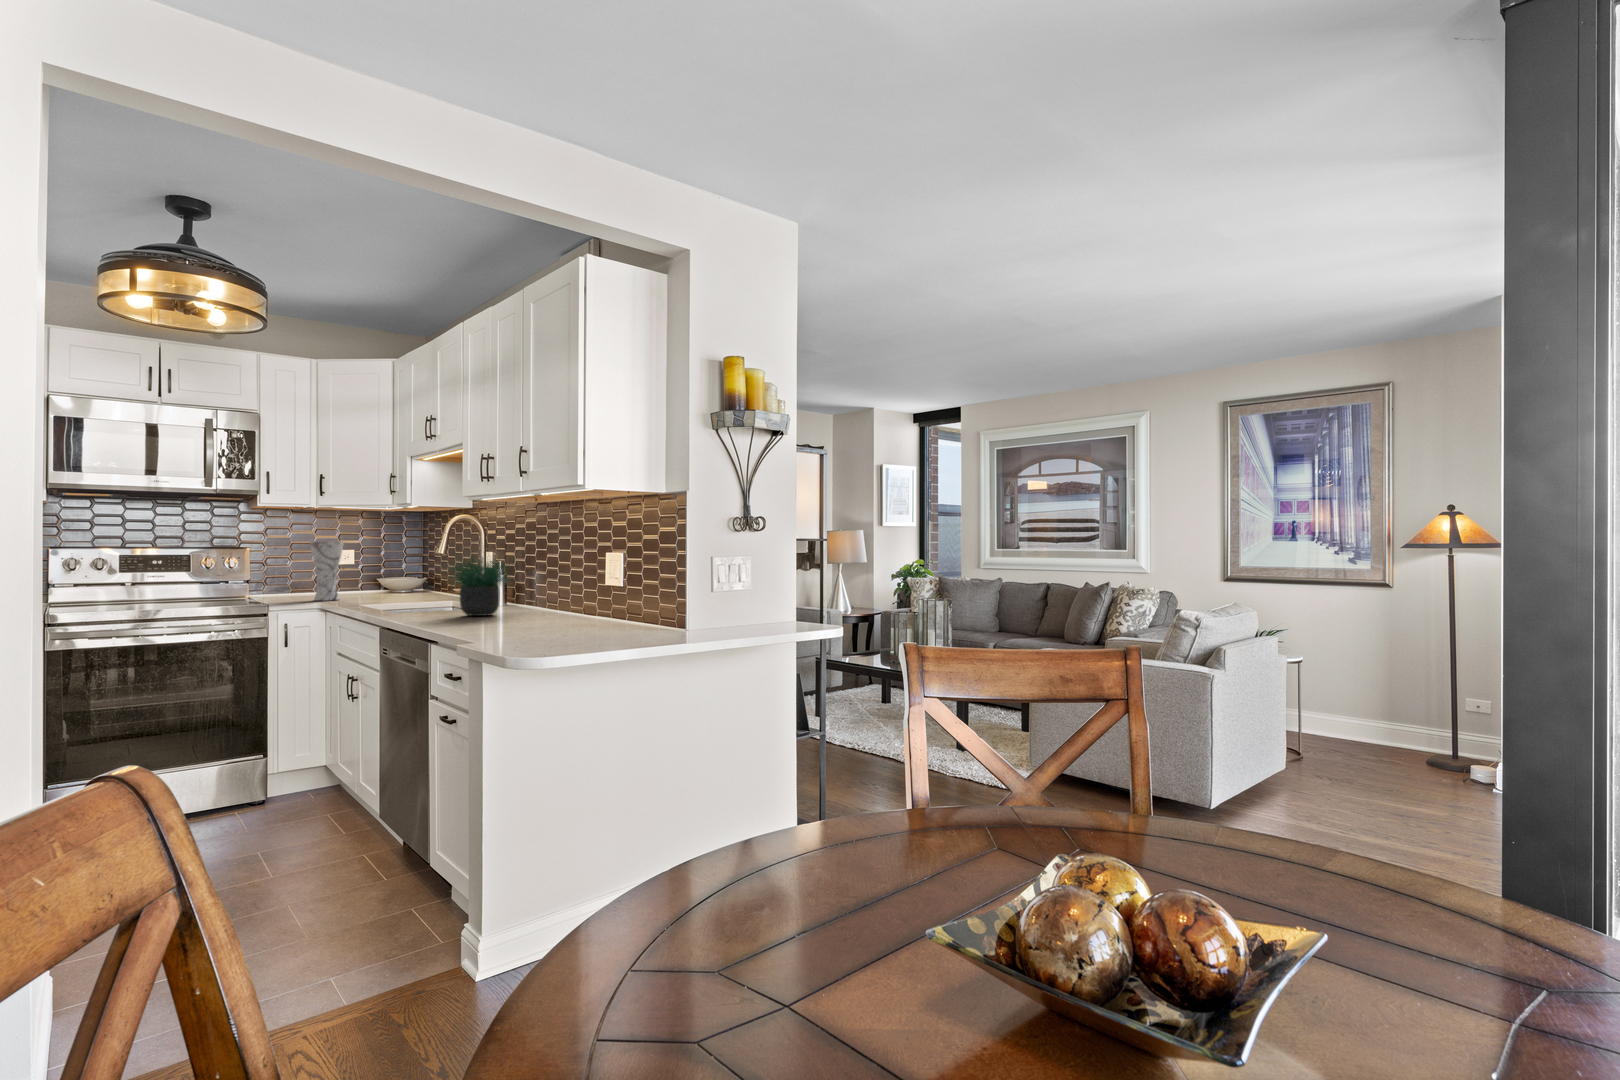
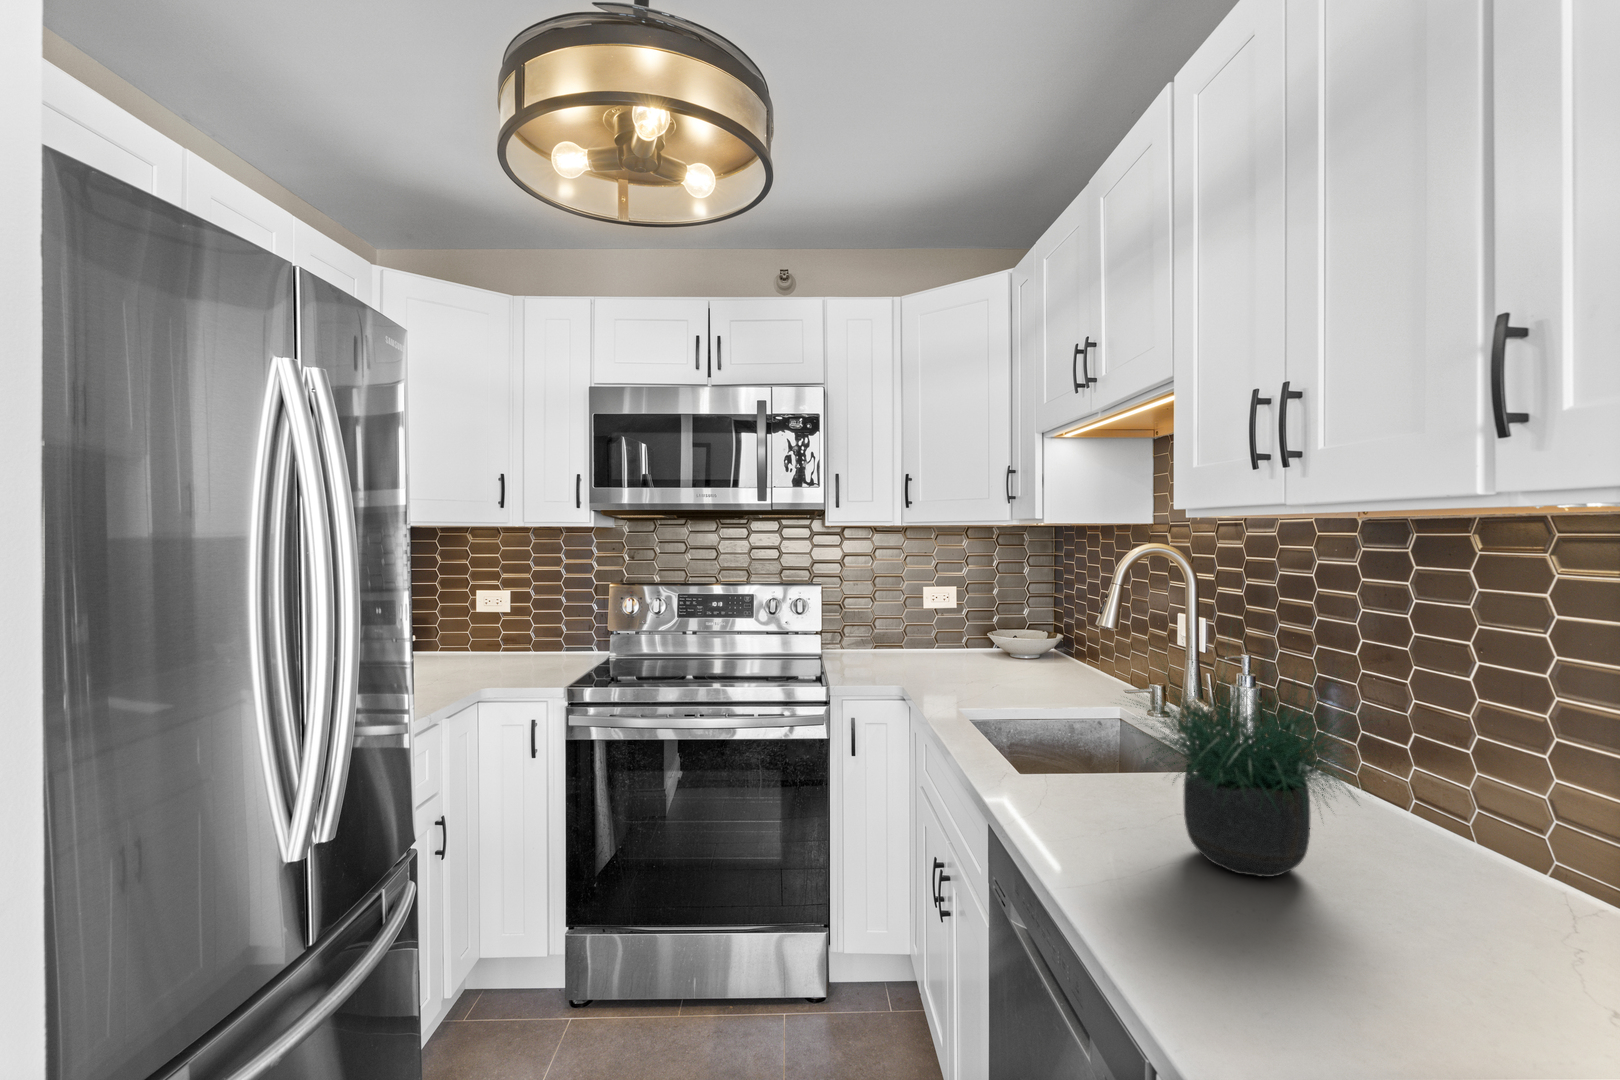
vase: present [310,541,343,601] -> none [888,581,935,681]

